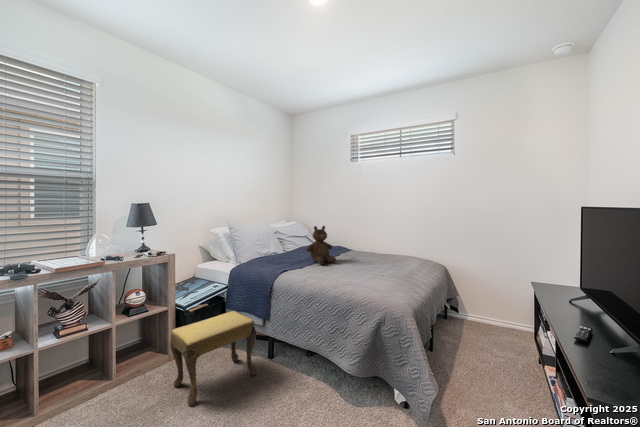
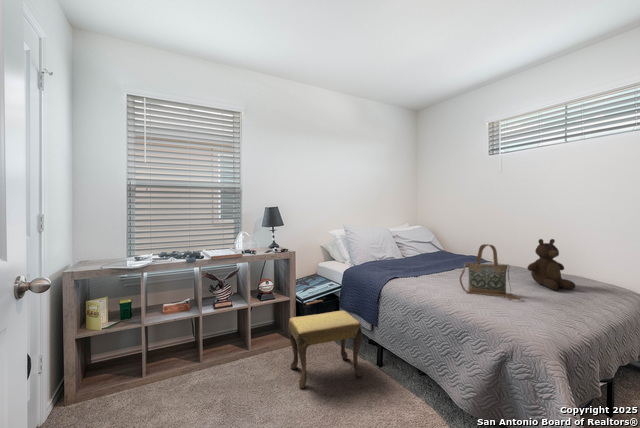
teddy bear: present [306,226,336,264] -> present [527,239,575,290]
handbag: none [341,235,386,278] -> present [460,244,520,299]

